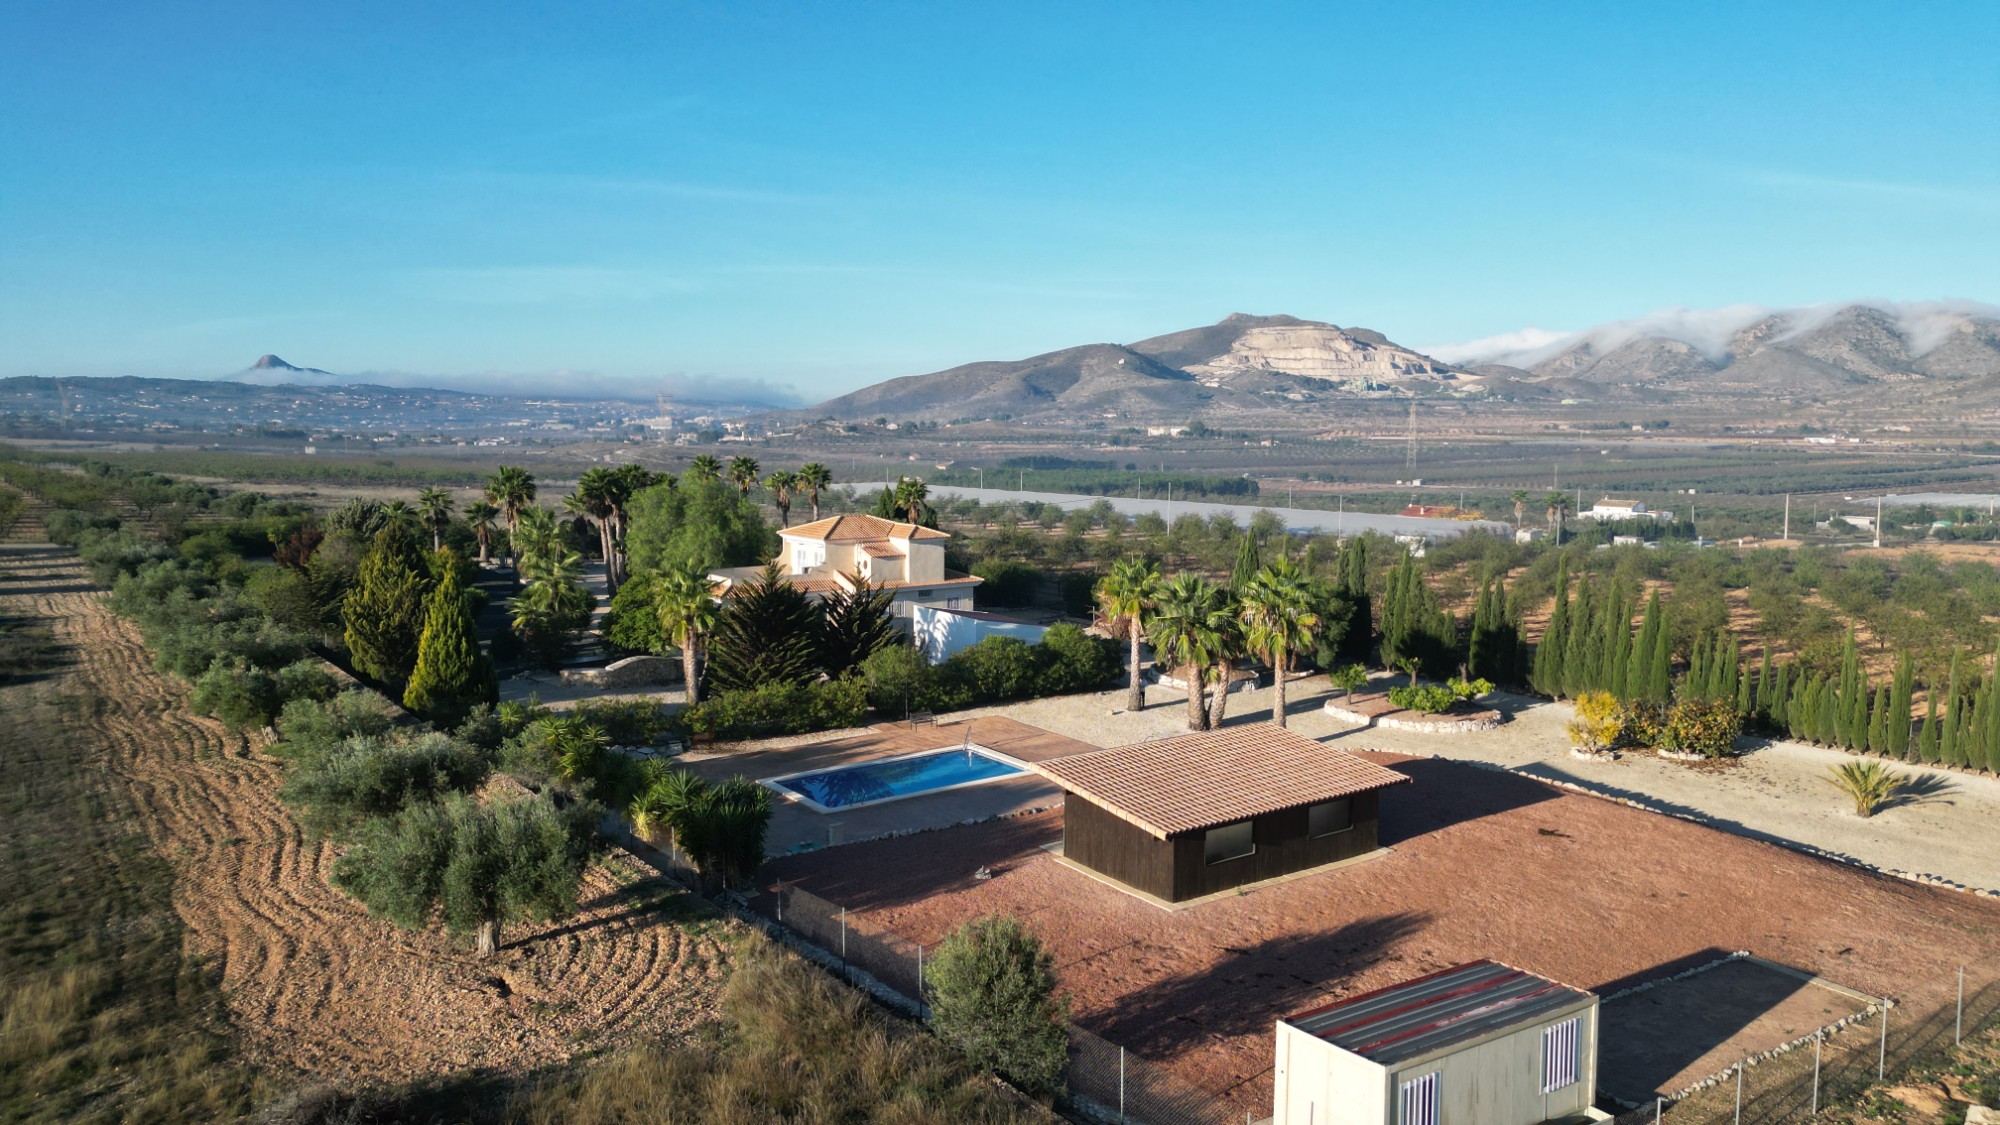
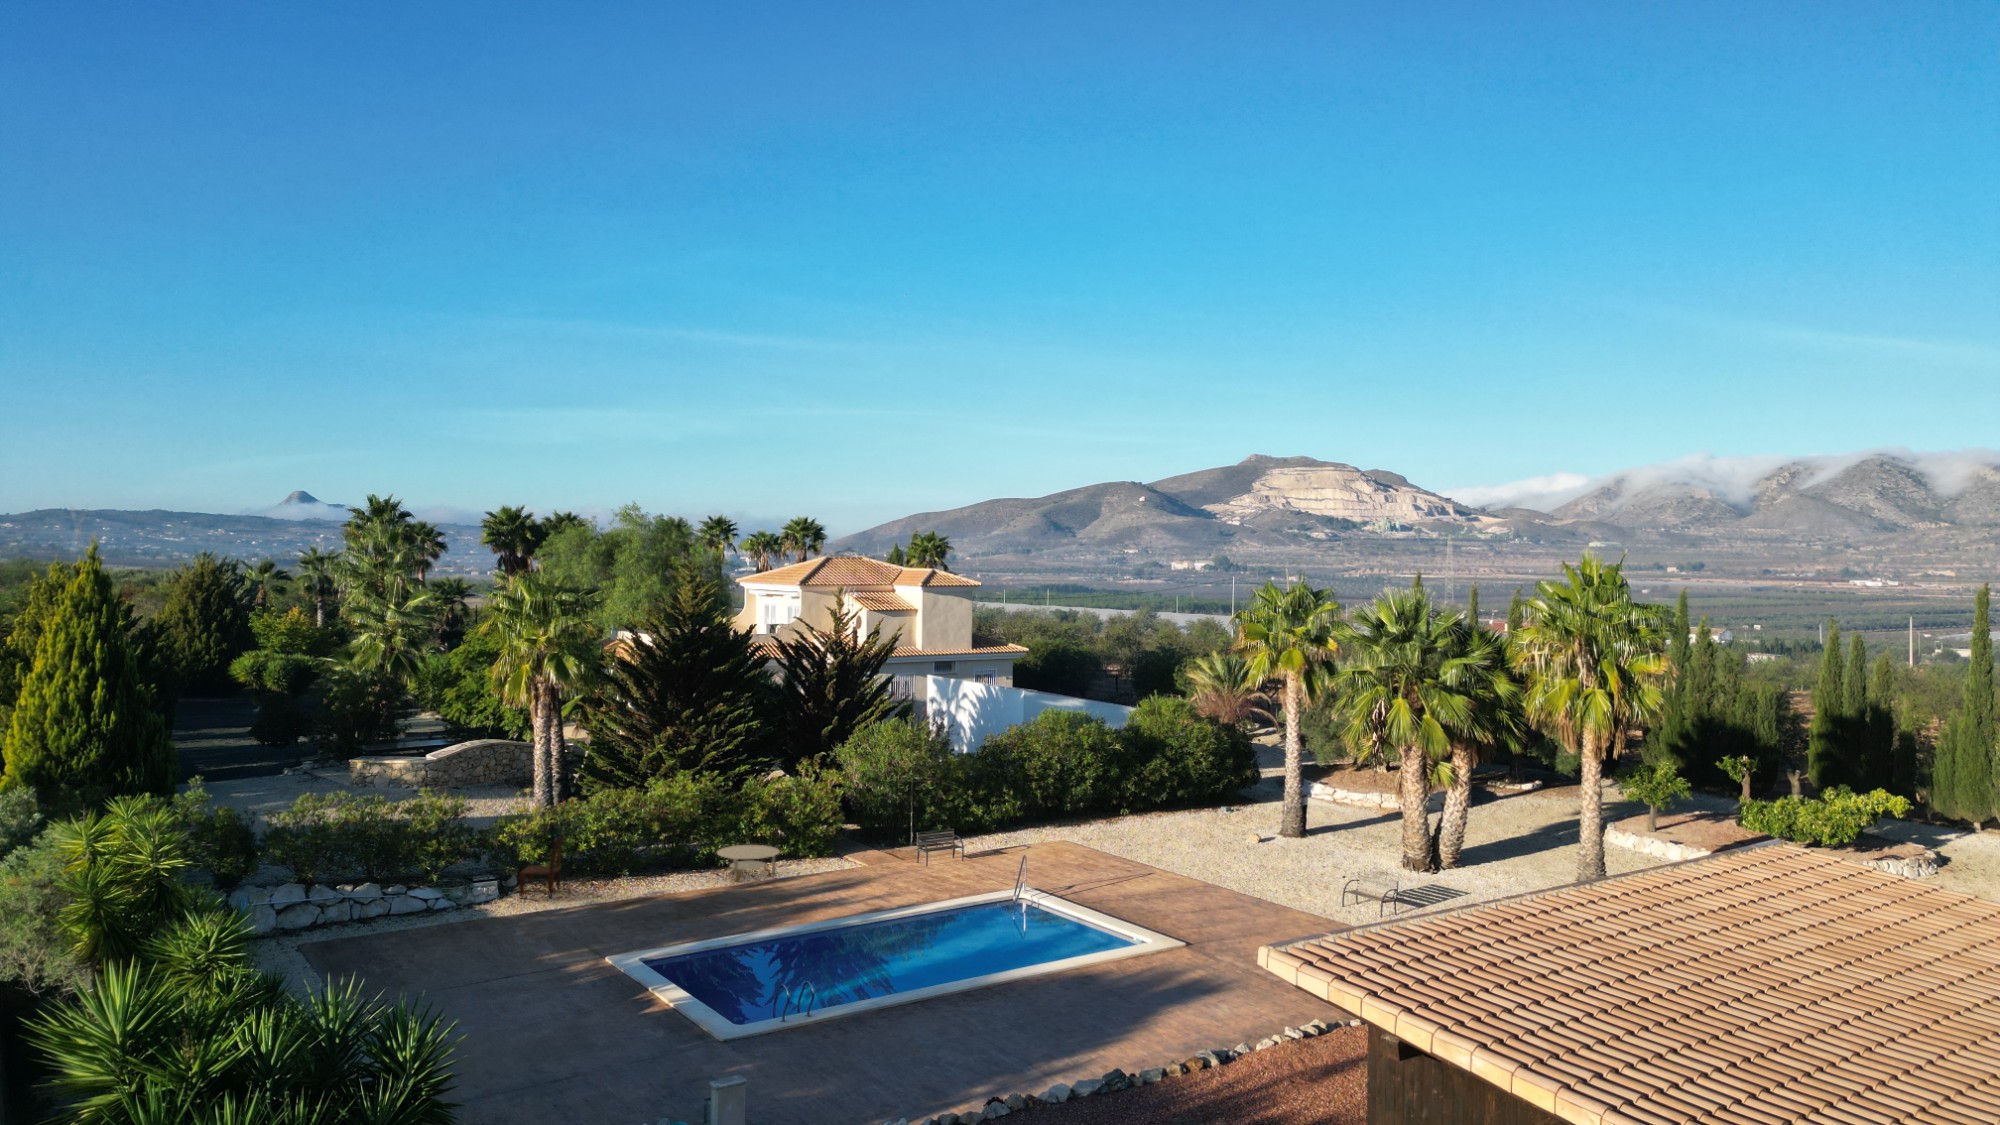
round table: none [798,721,834,743] -> present [717,845,780,883]

